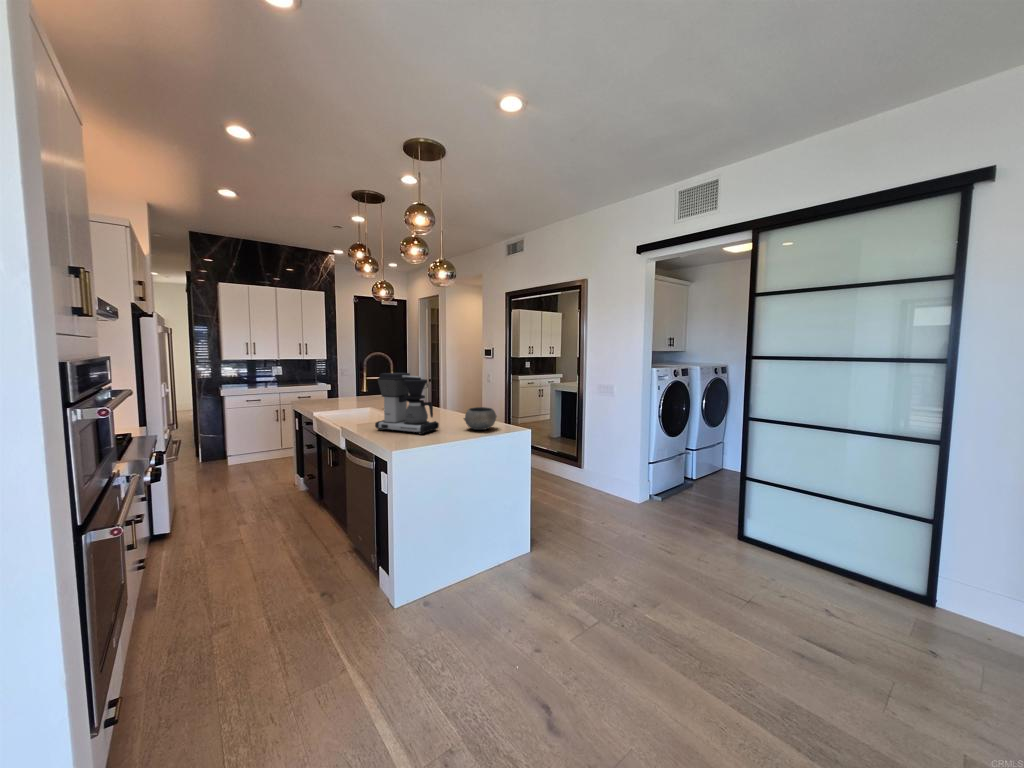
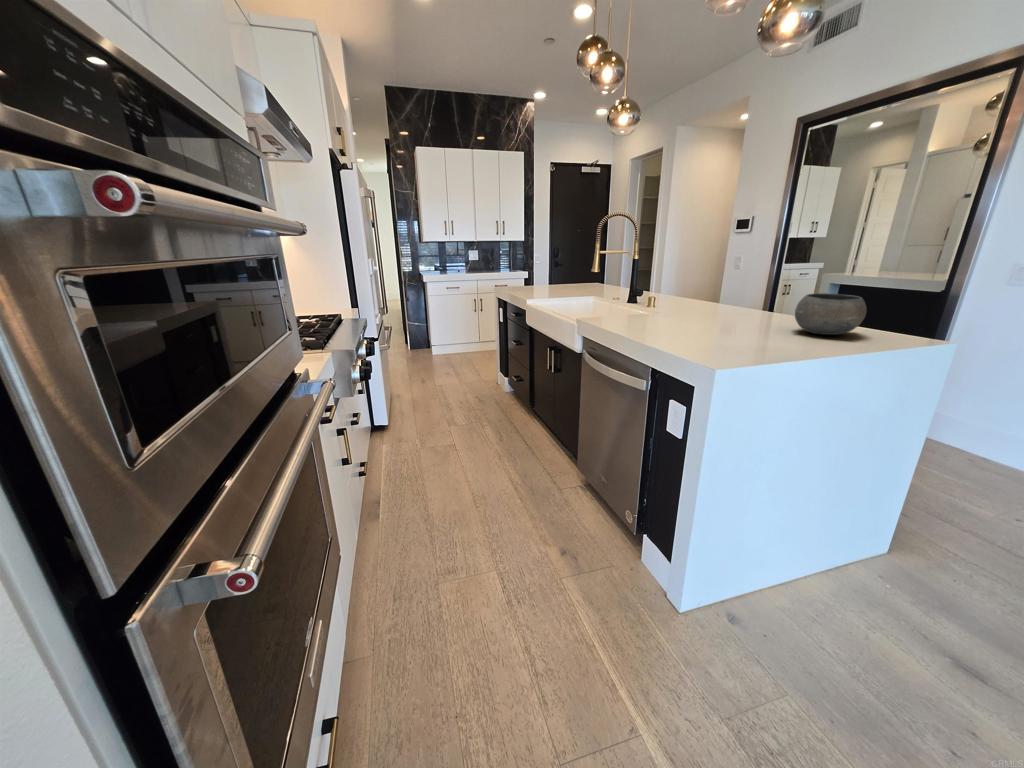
coffee maker: present [375,373,439,435] -> none [633,230,745,337]

